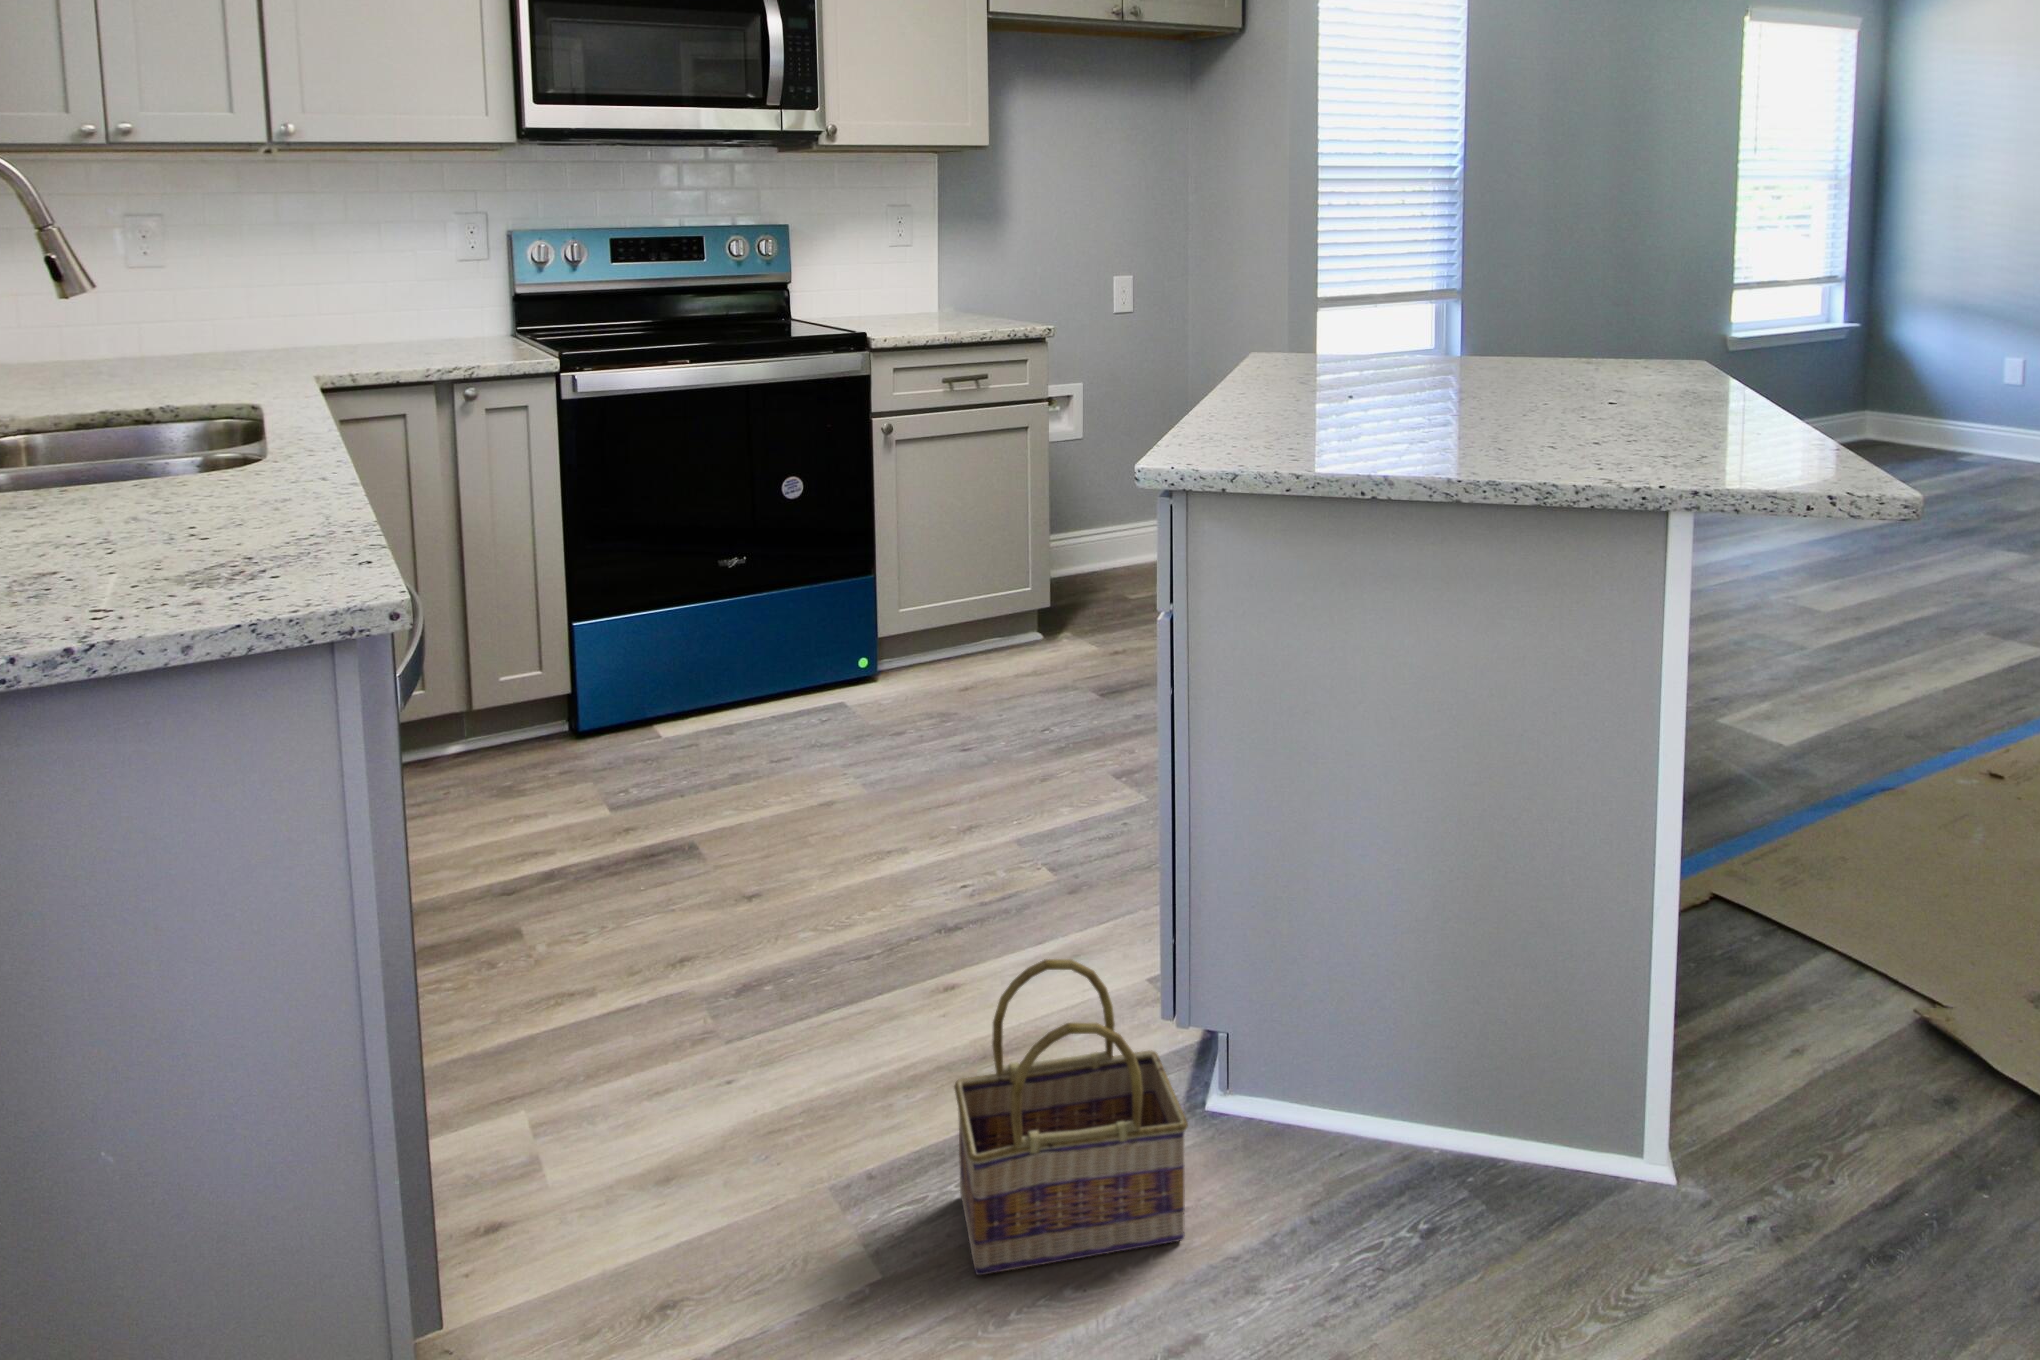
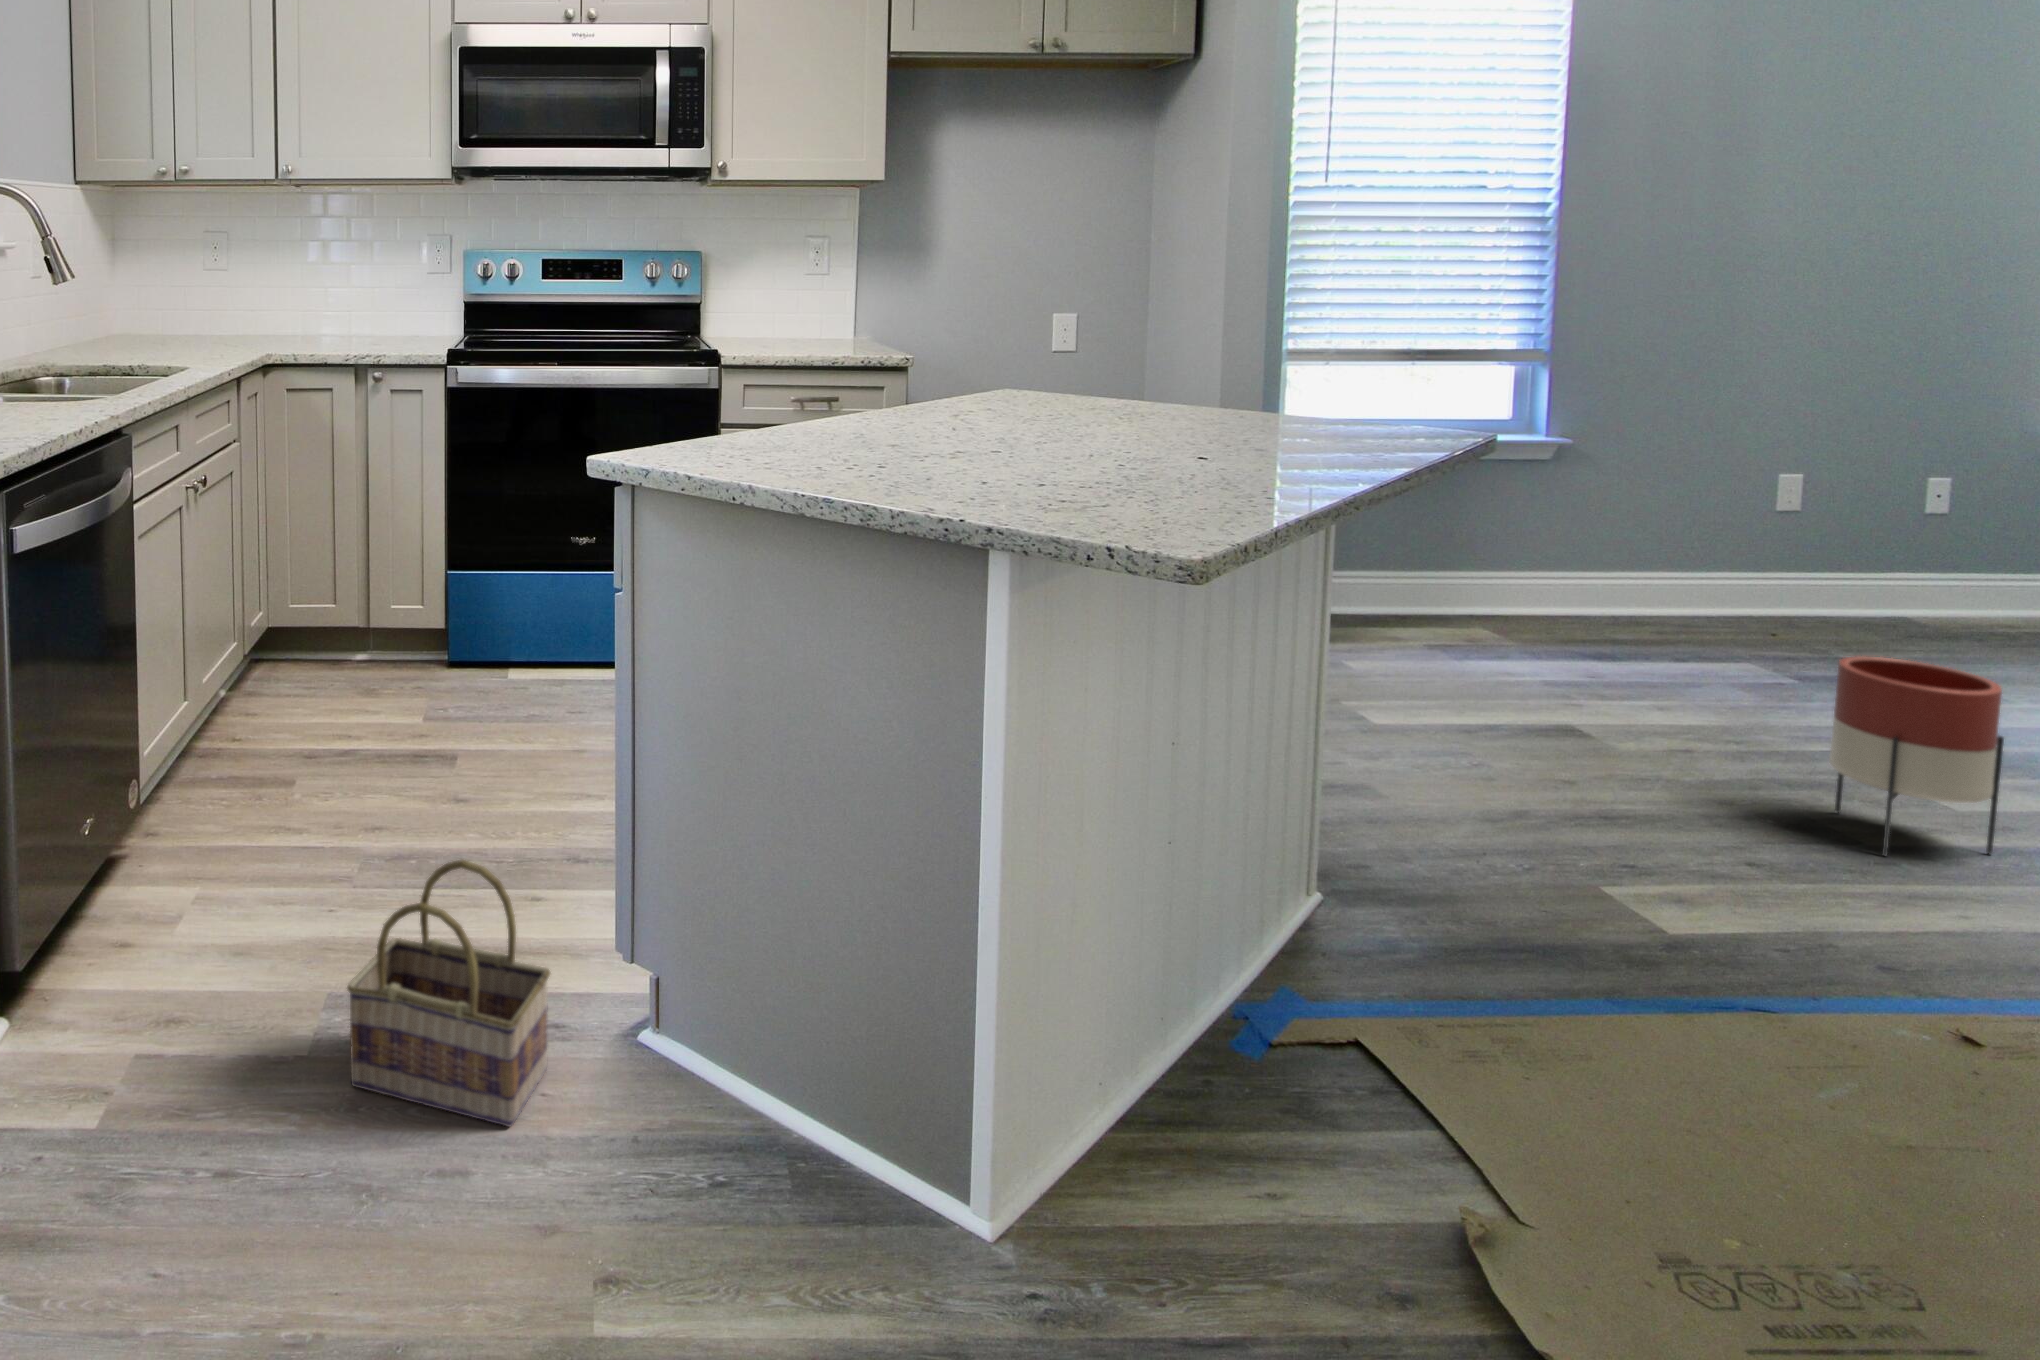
planter: none [1740,503,1839,646] -> present [1829,656,2004,856]

